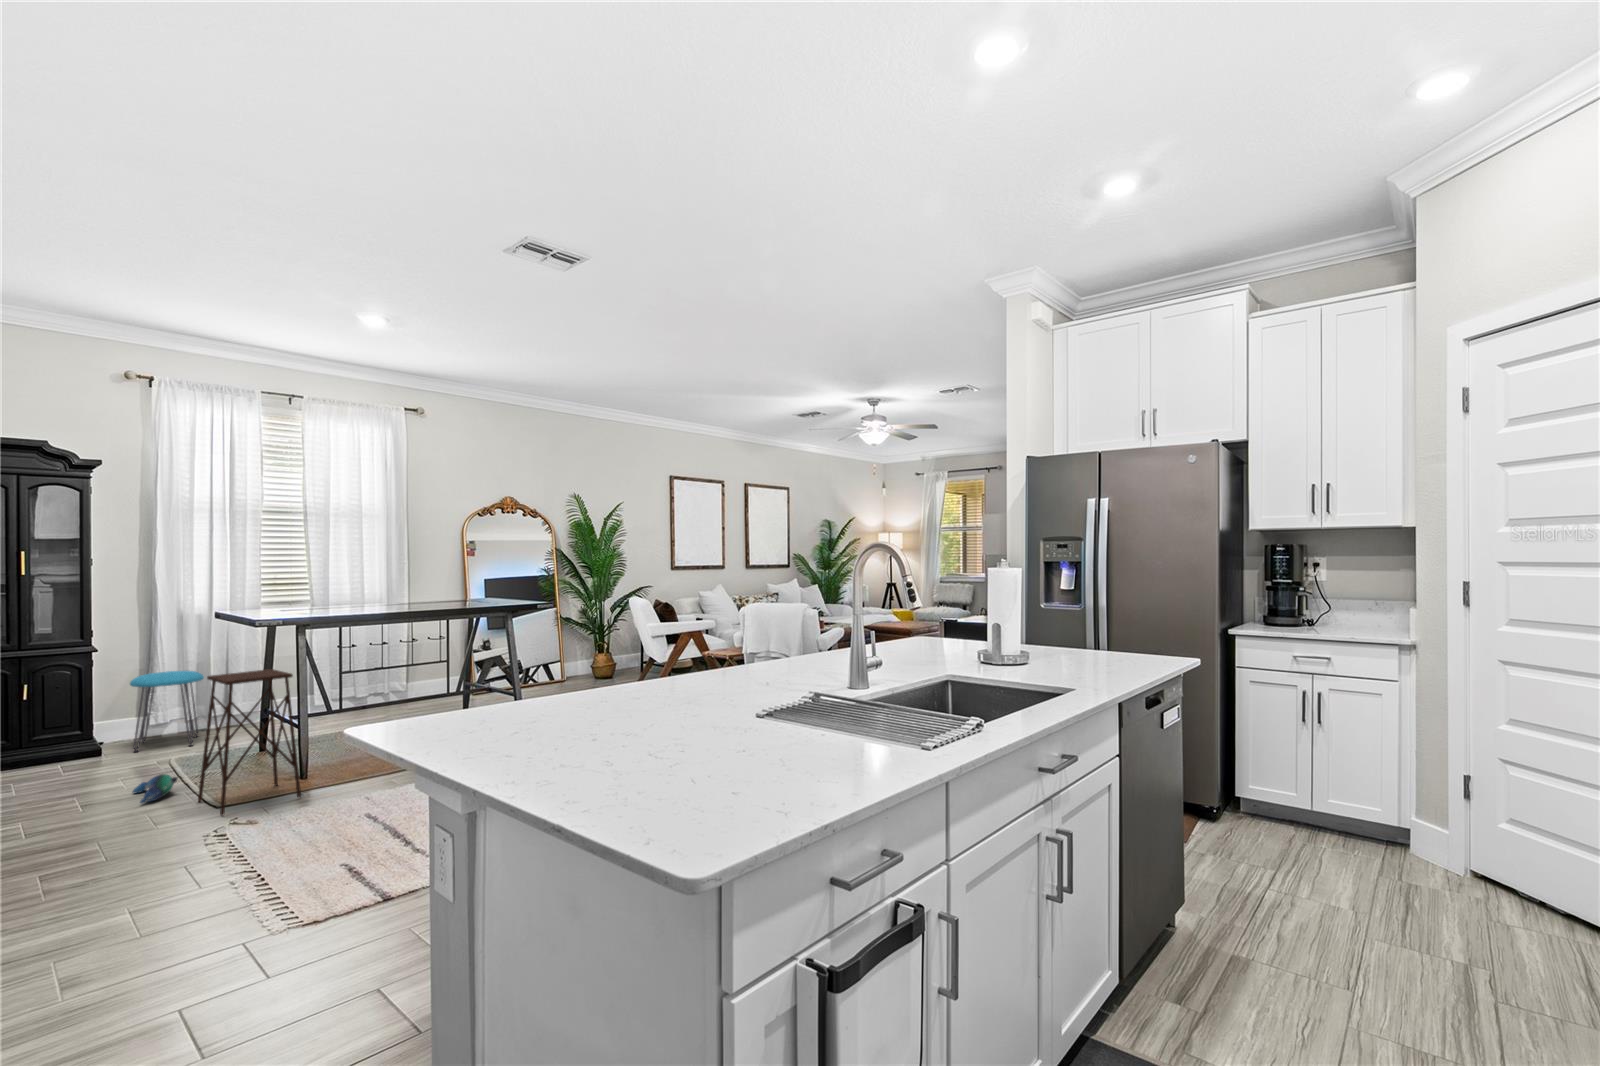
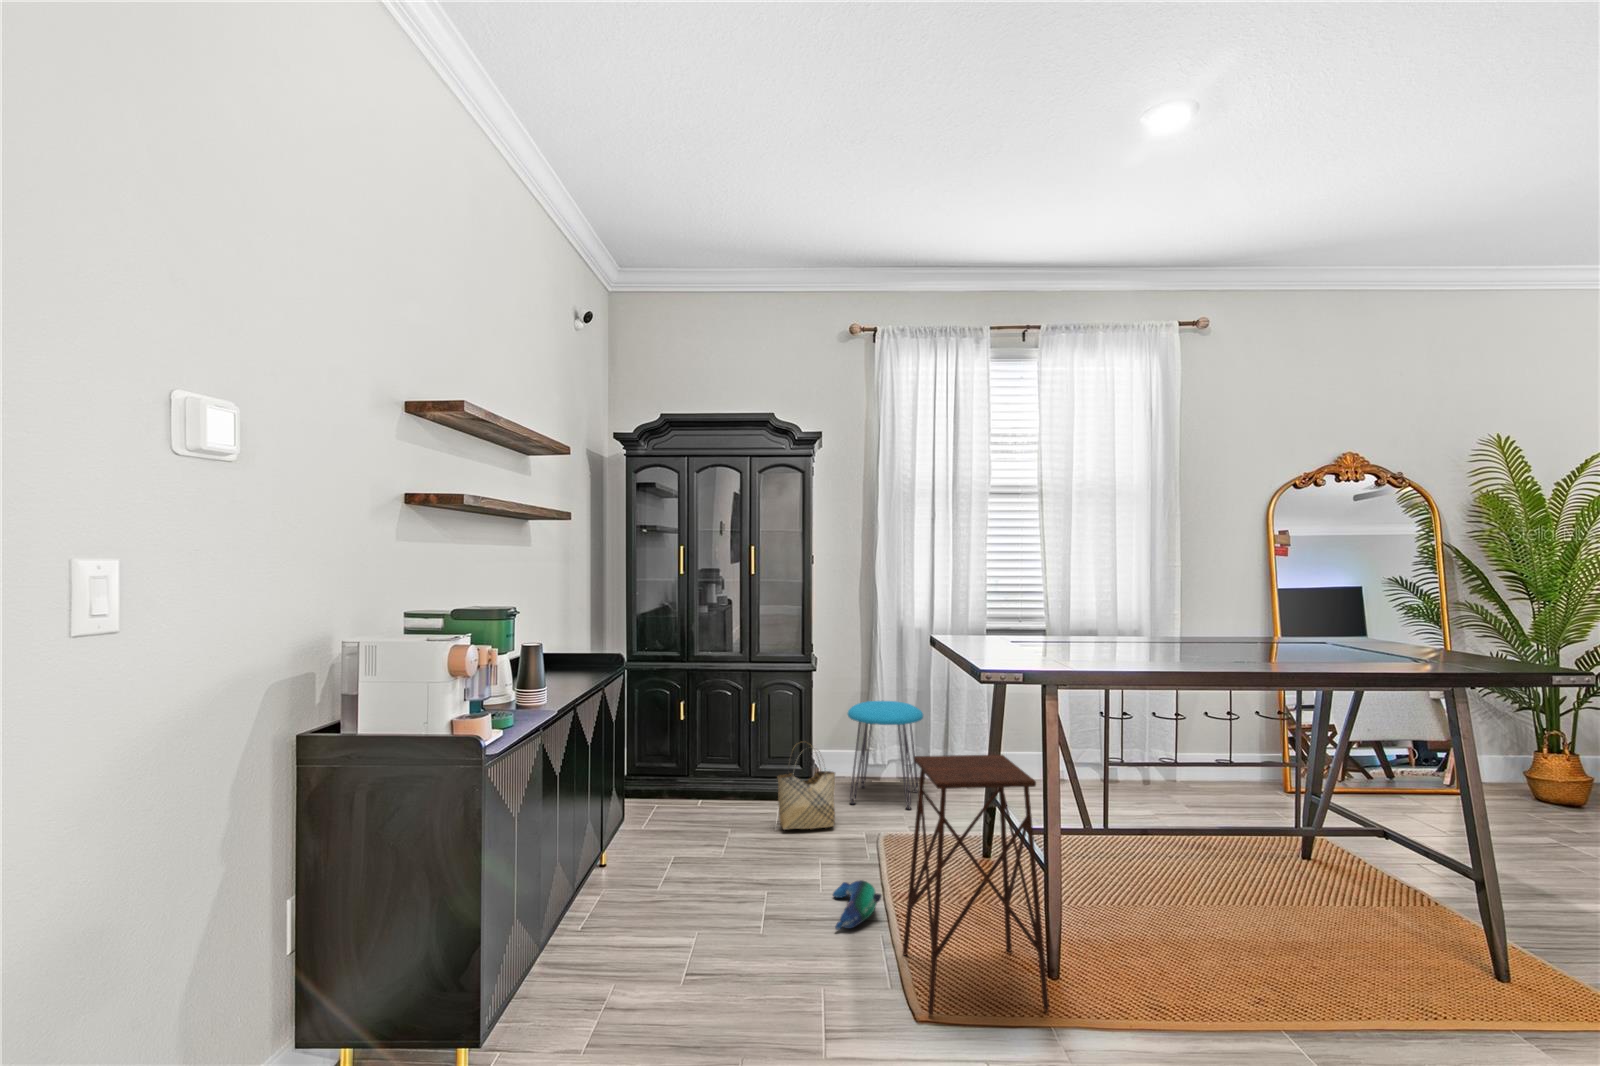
woven basket: none [62,705,123,774] -> present [777,742,835,830]

